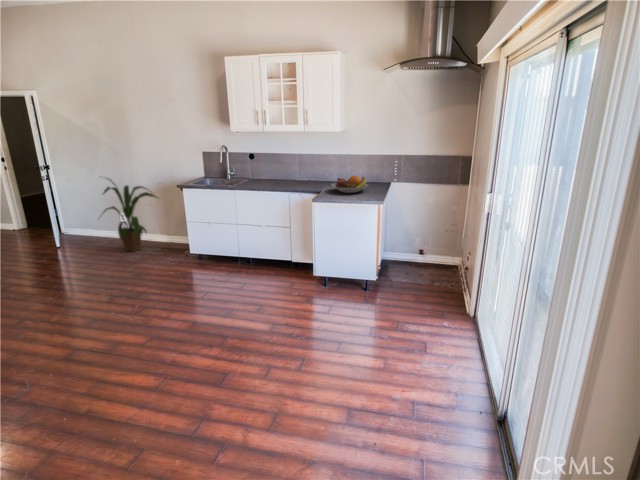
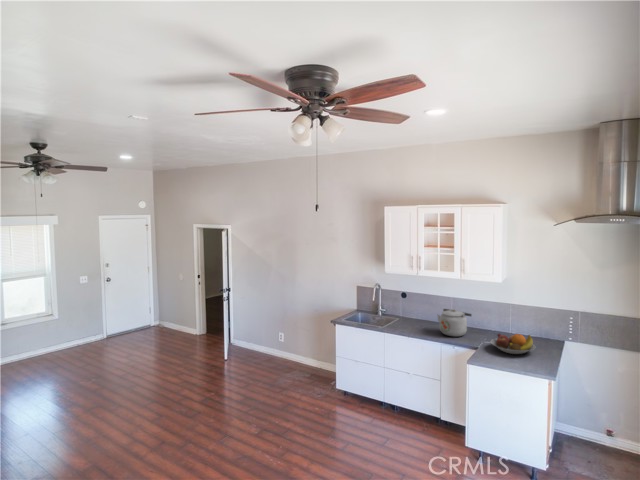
kettle: none [284,162,315,187] -> present [438,309,471,337]
house plant: present [104,179,156,251] -> none [260,303,314,374]

